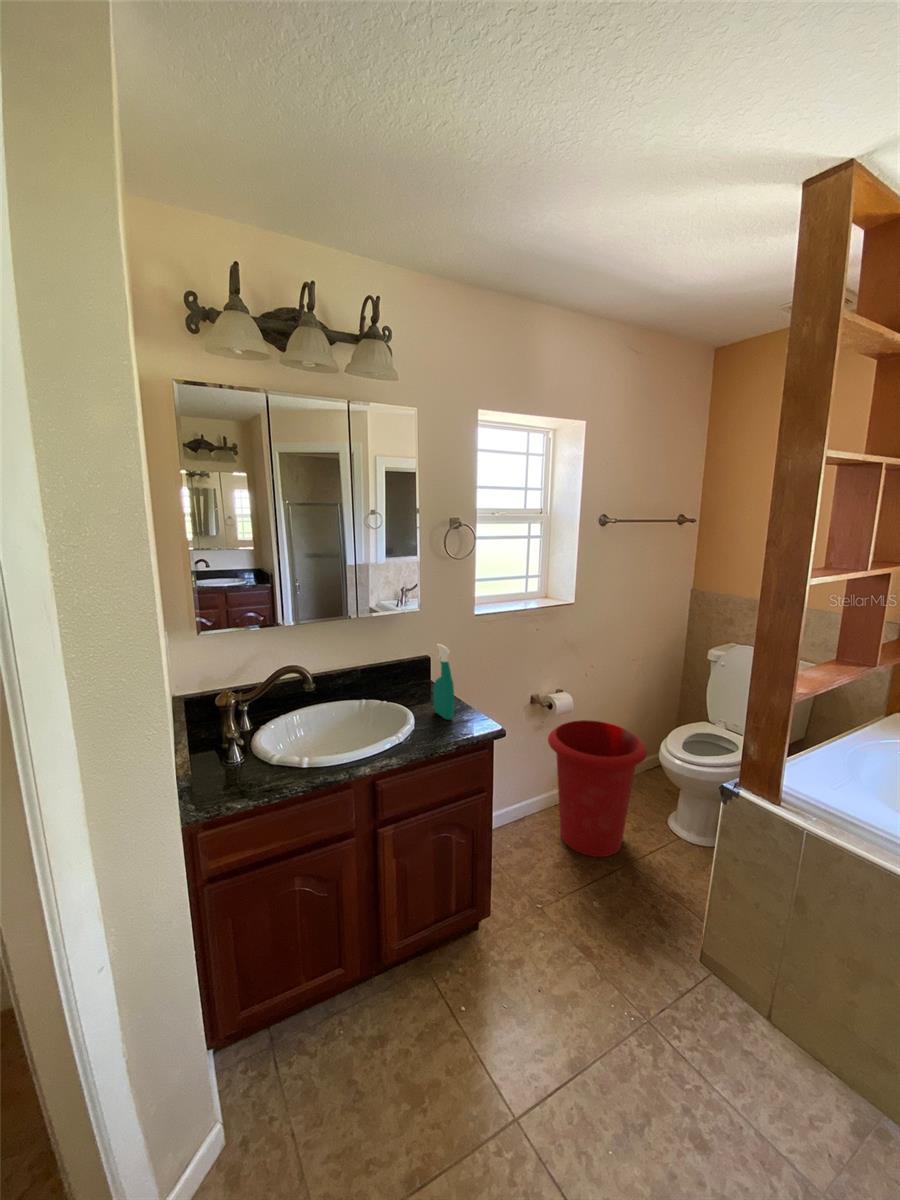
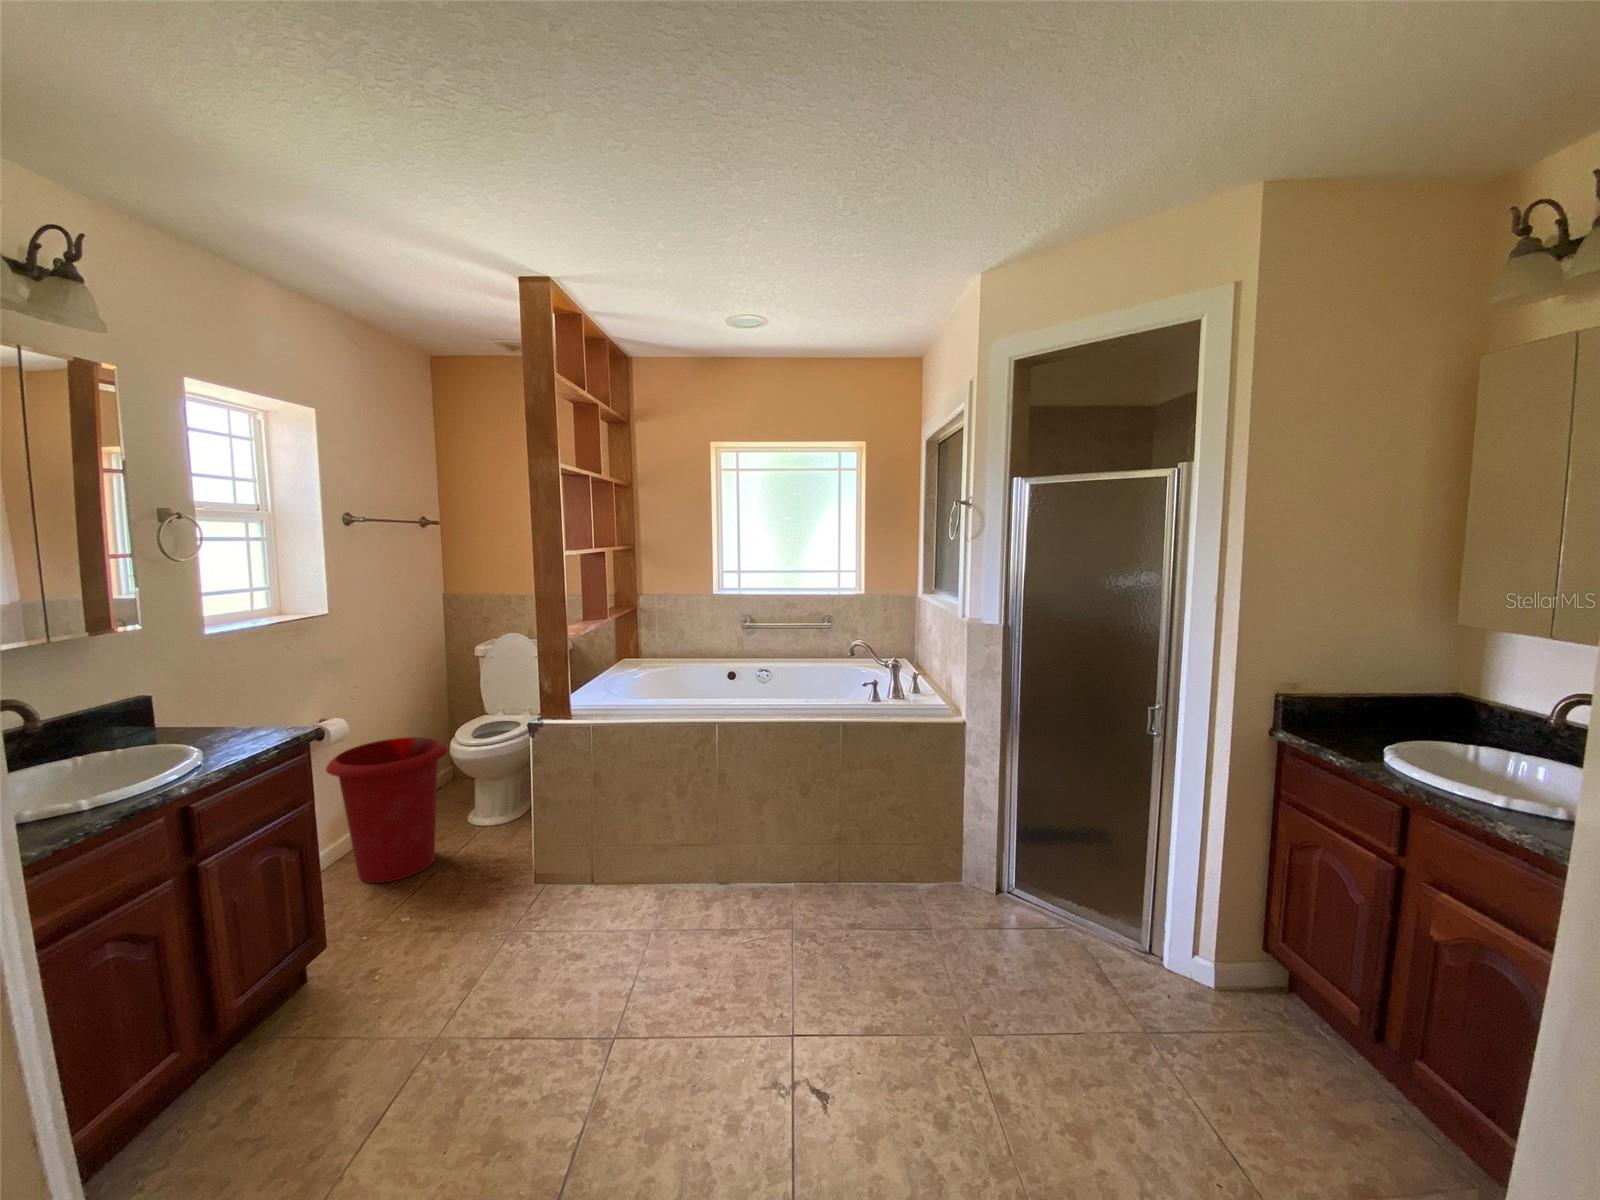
spray bottle: present [433,644,454,720] -> none [204,655,247,741]

